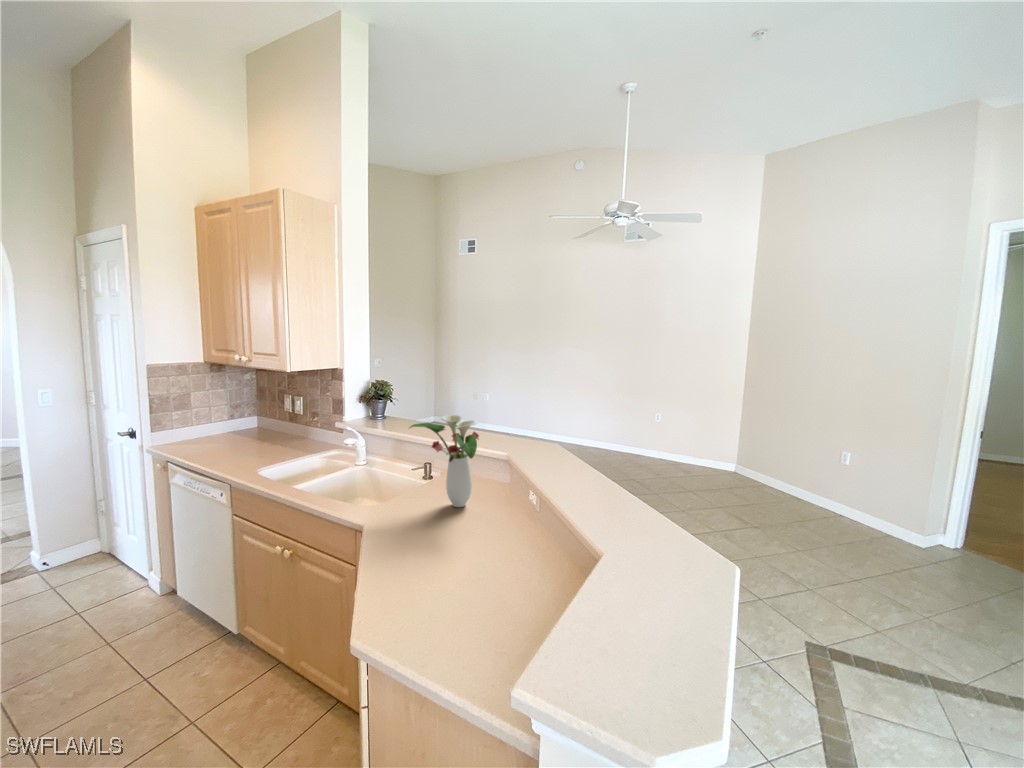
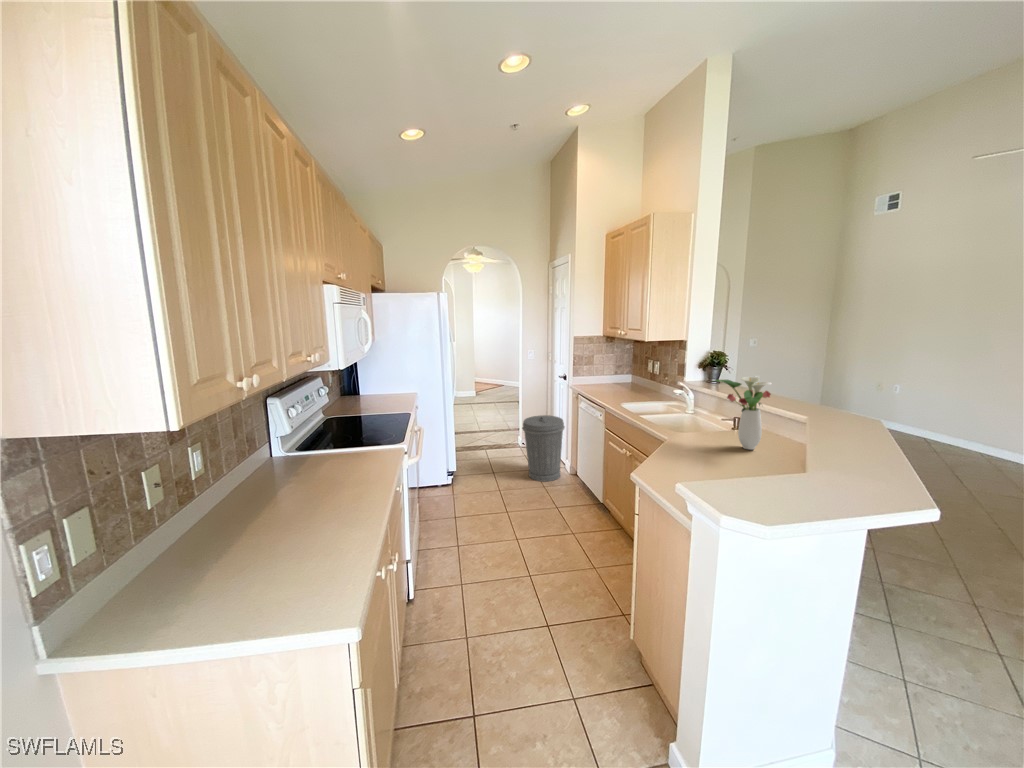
trash can: none [33,507,142,641] -> present [522,415,565,481]

